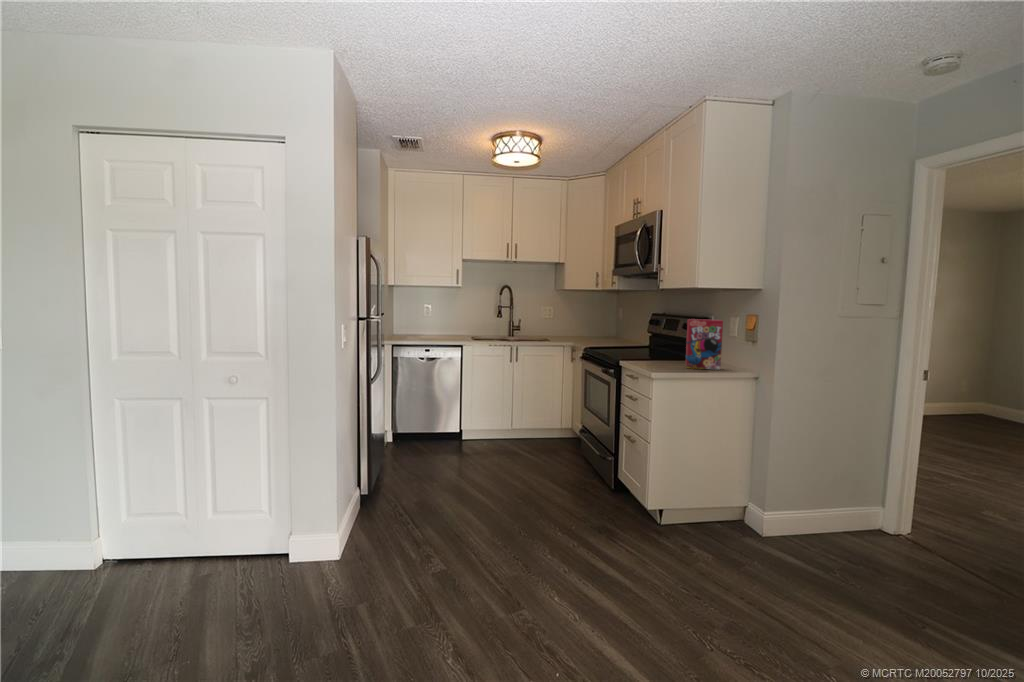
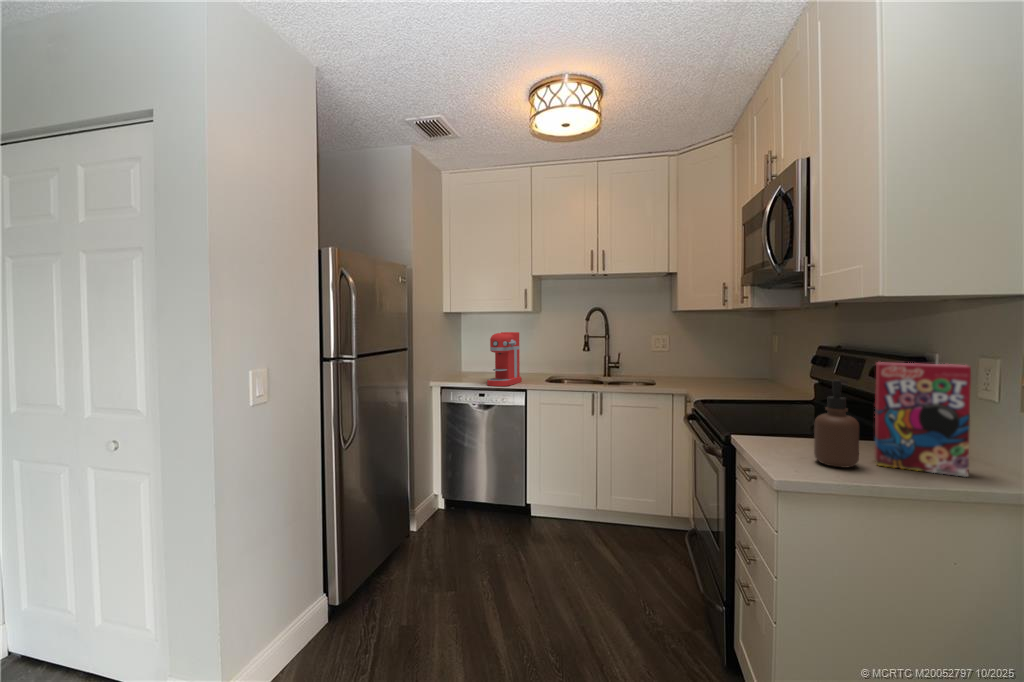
coffee maker: none [433,301,456,342] -> present [487,332,522,386]
soap dispenser: none [662,328,681,369] -> present [814,380,859,468]

